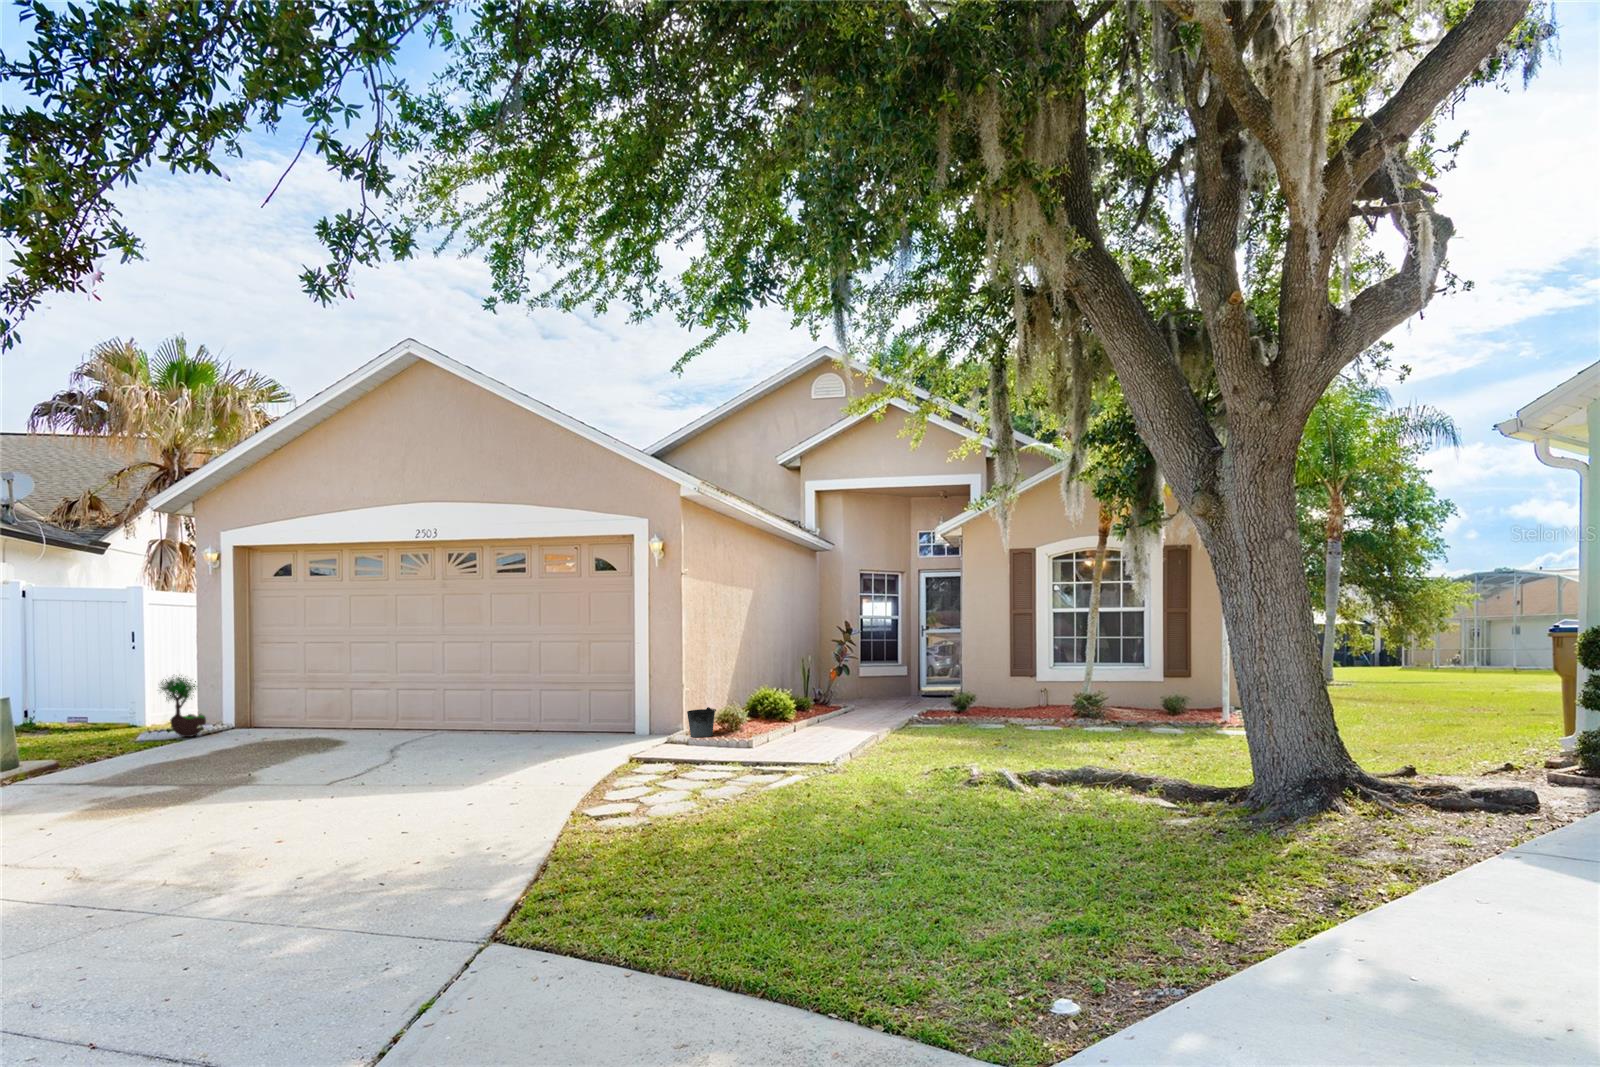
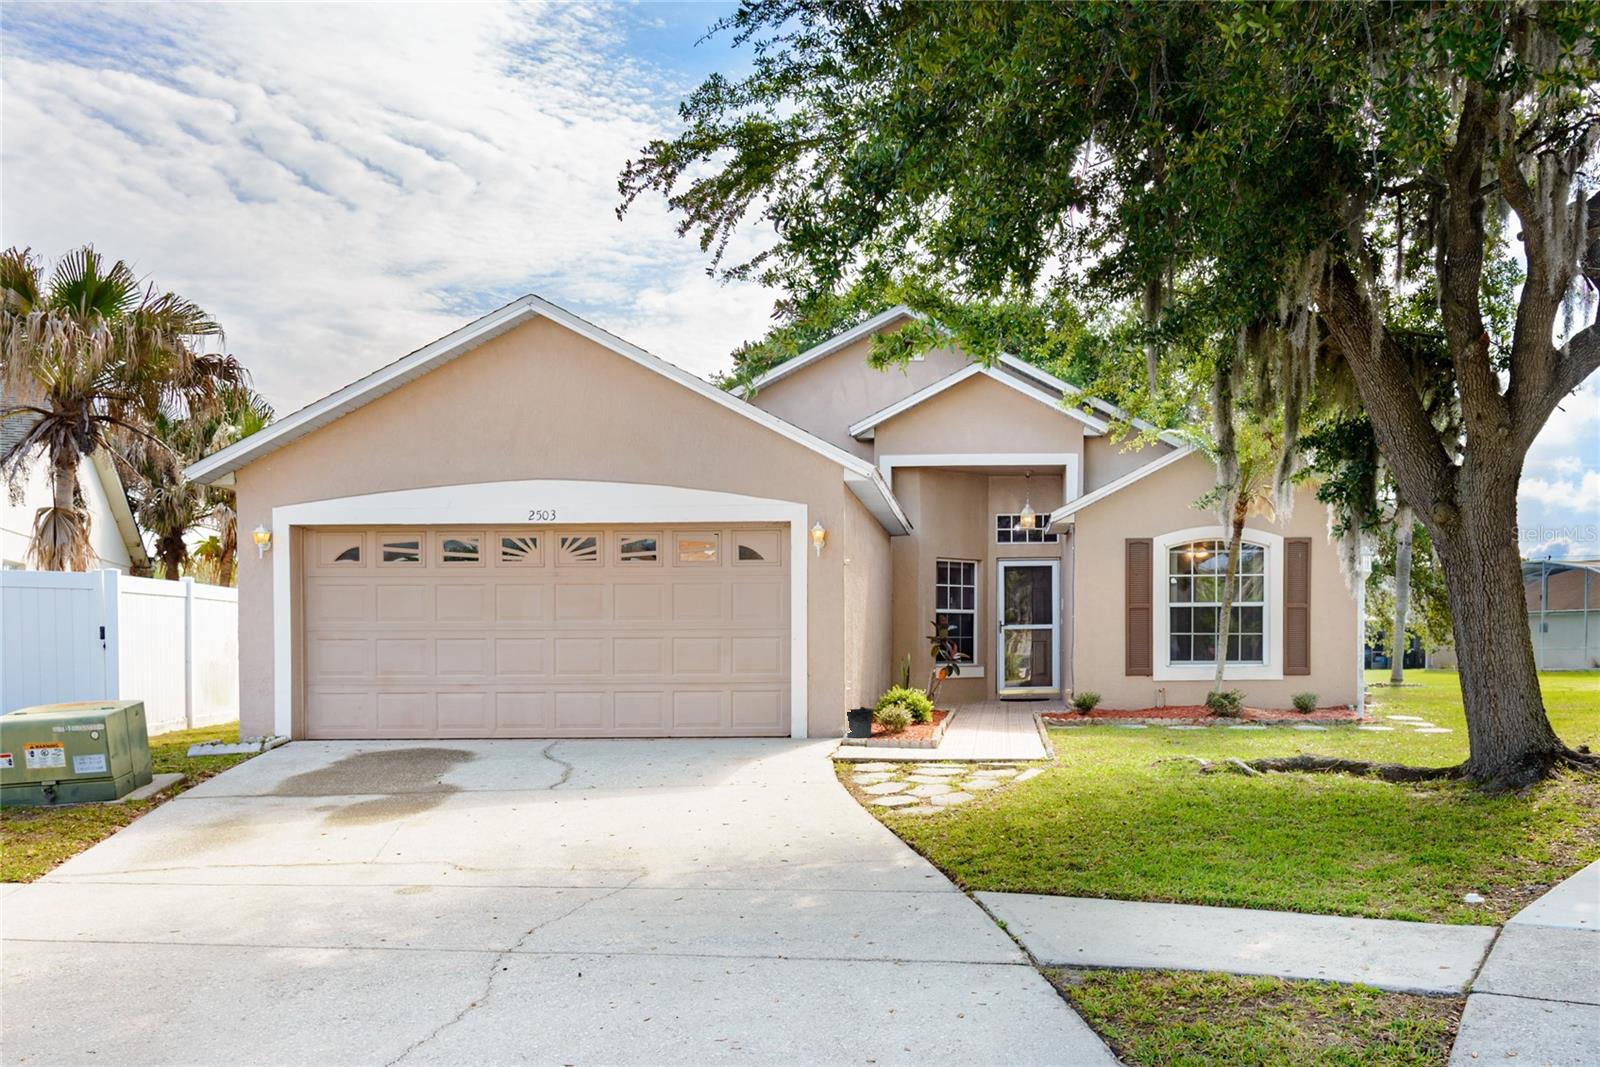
potted tree: present [160,675,206,737] -> none [218,669,273,745]

